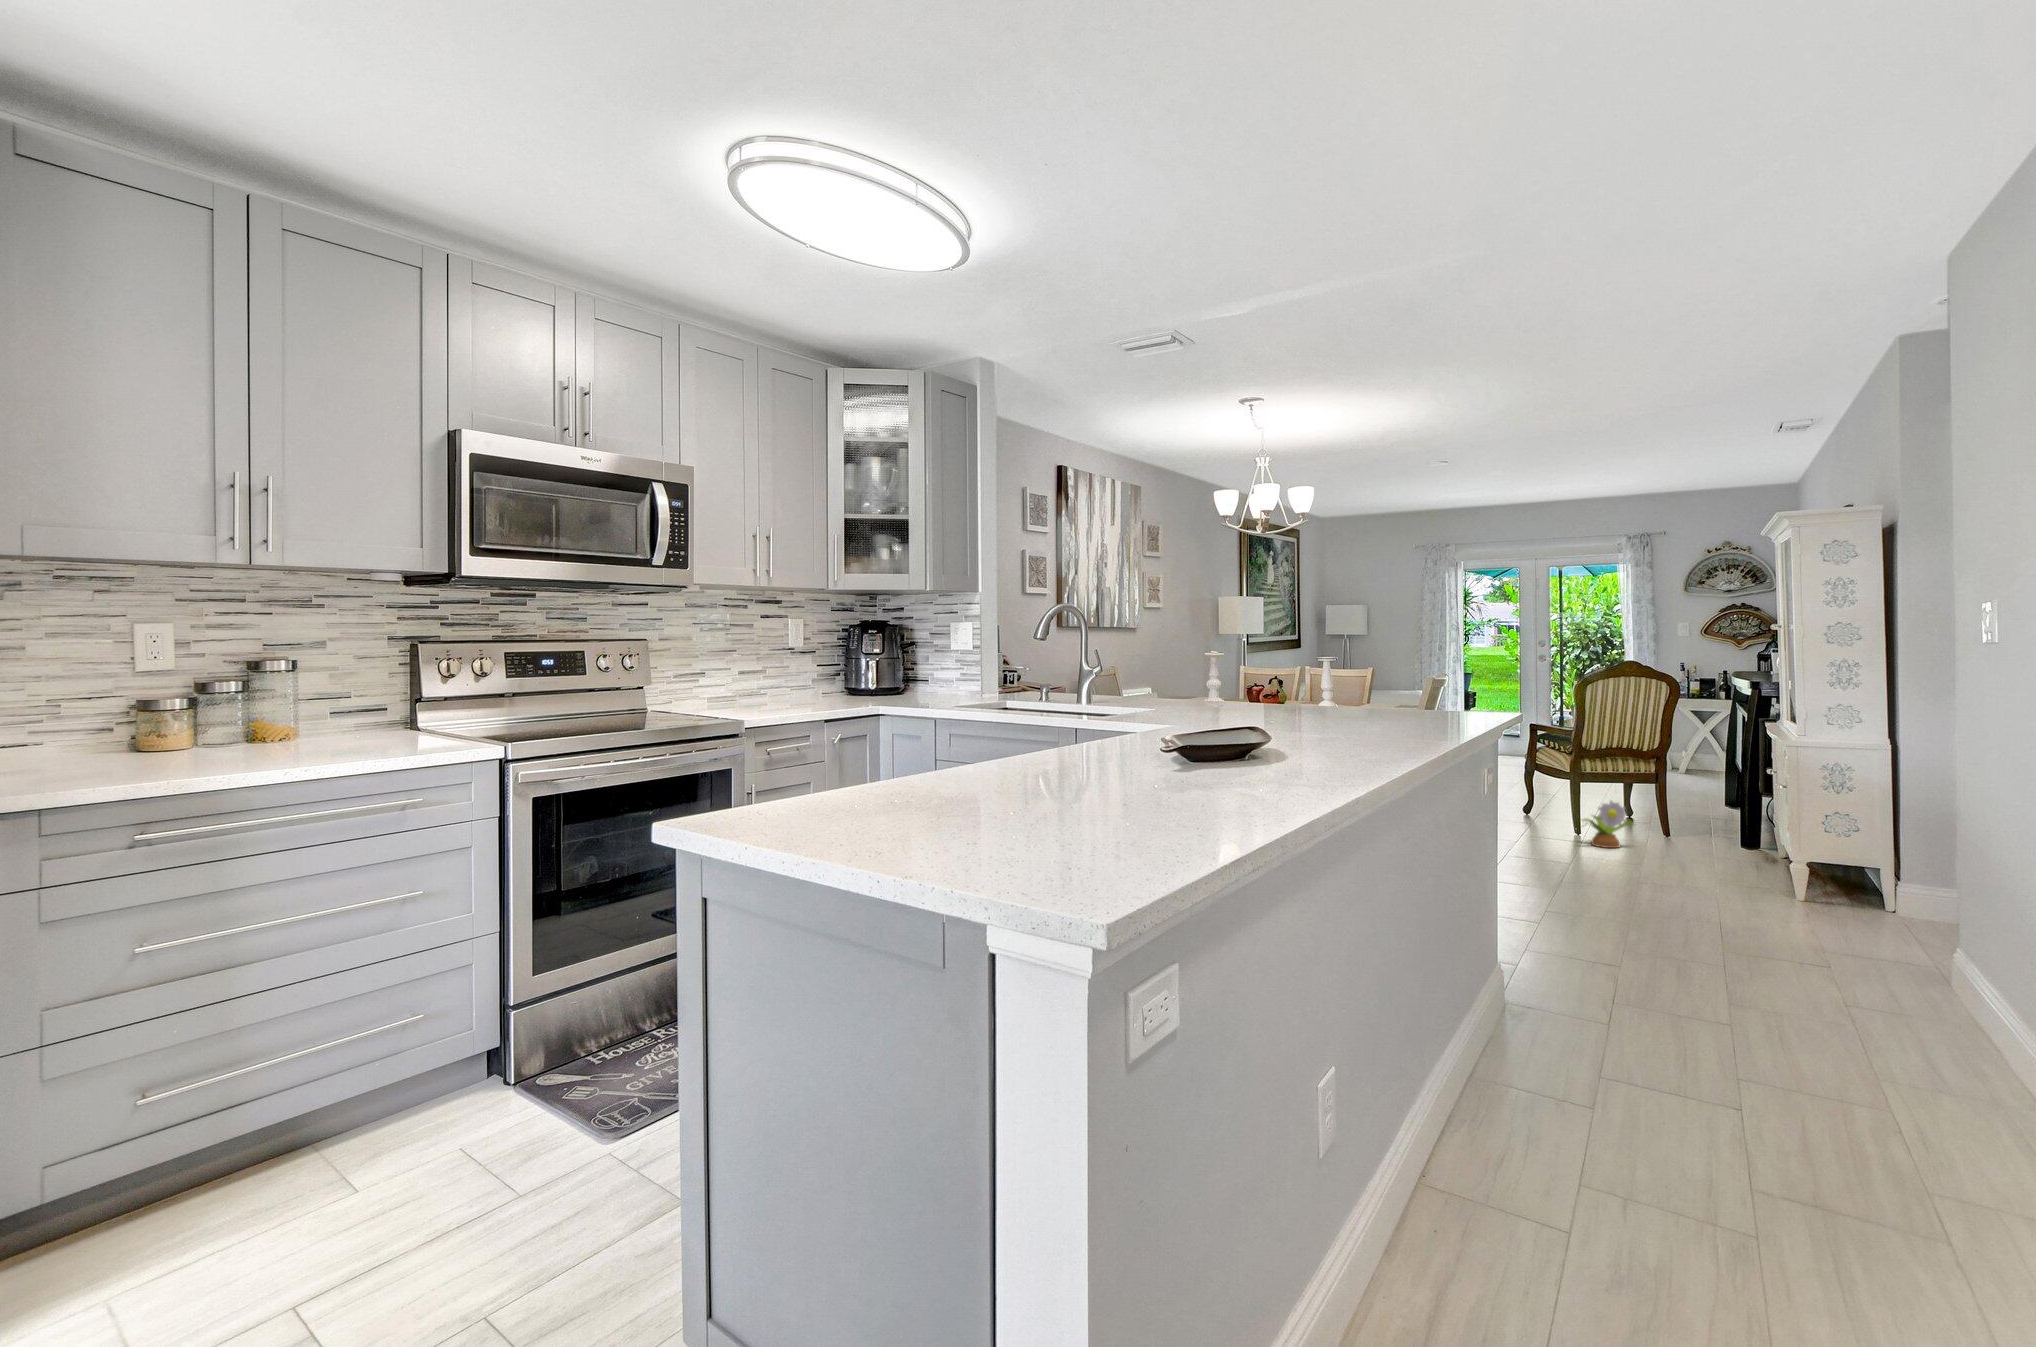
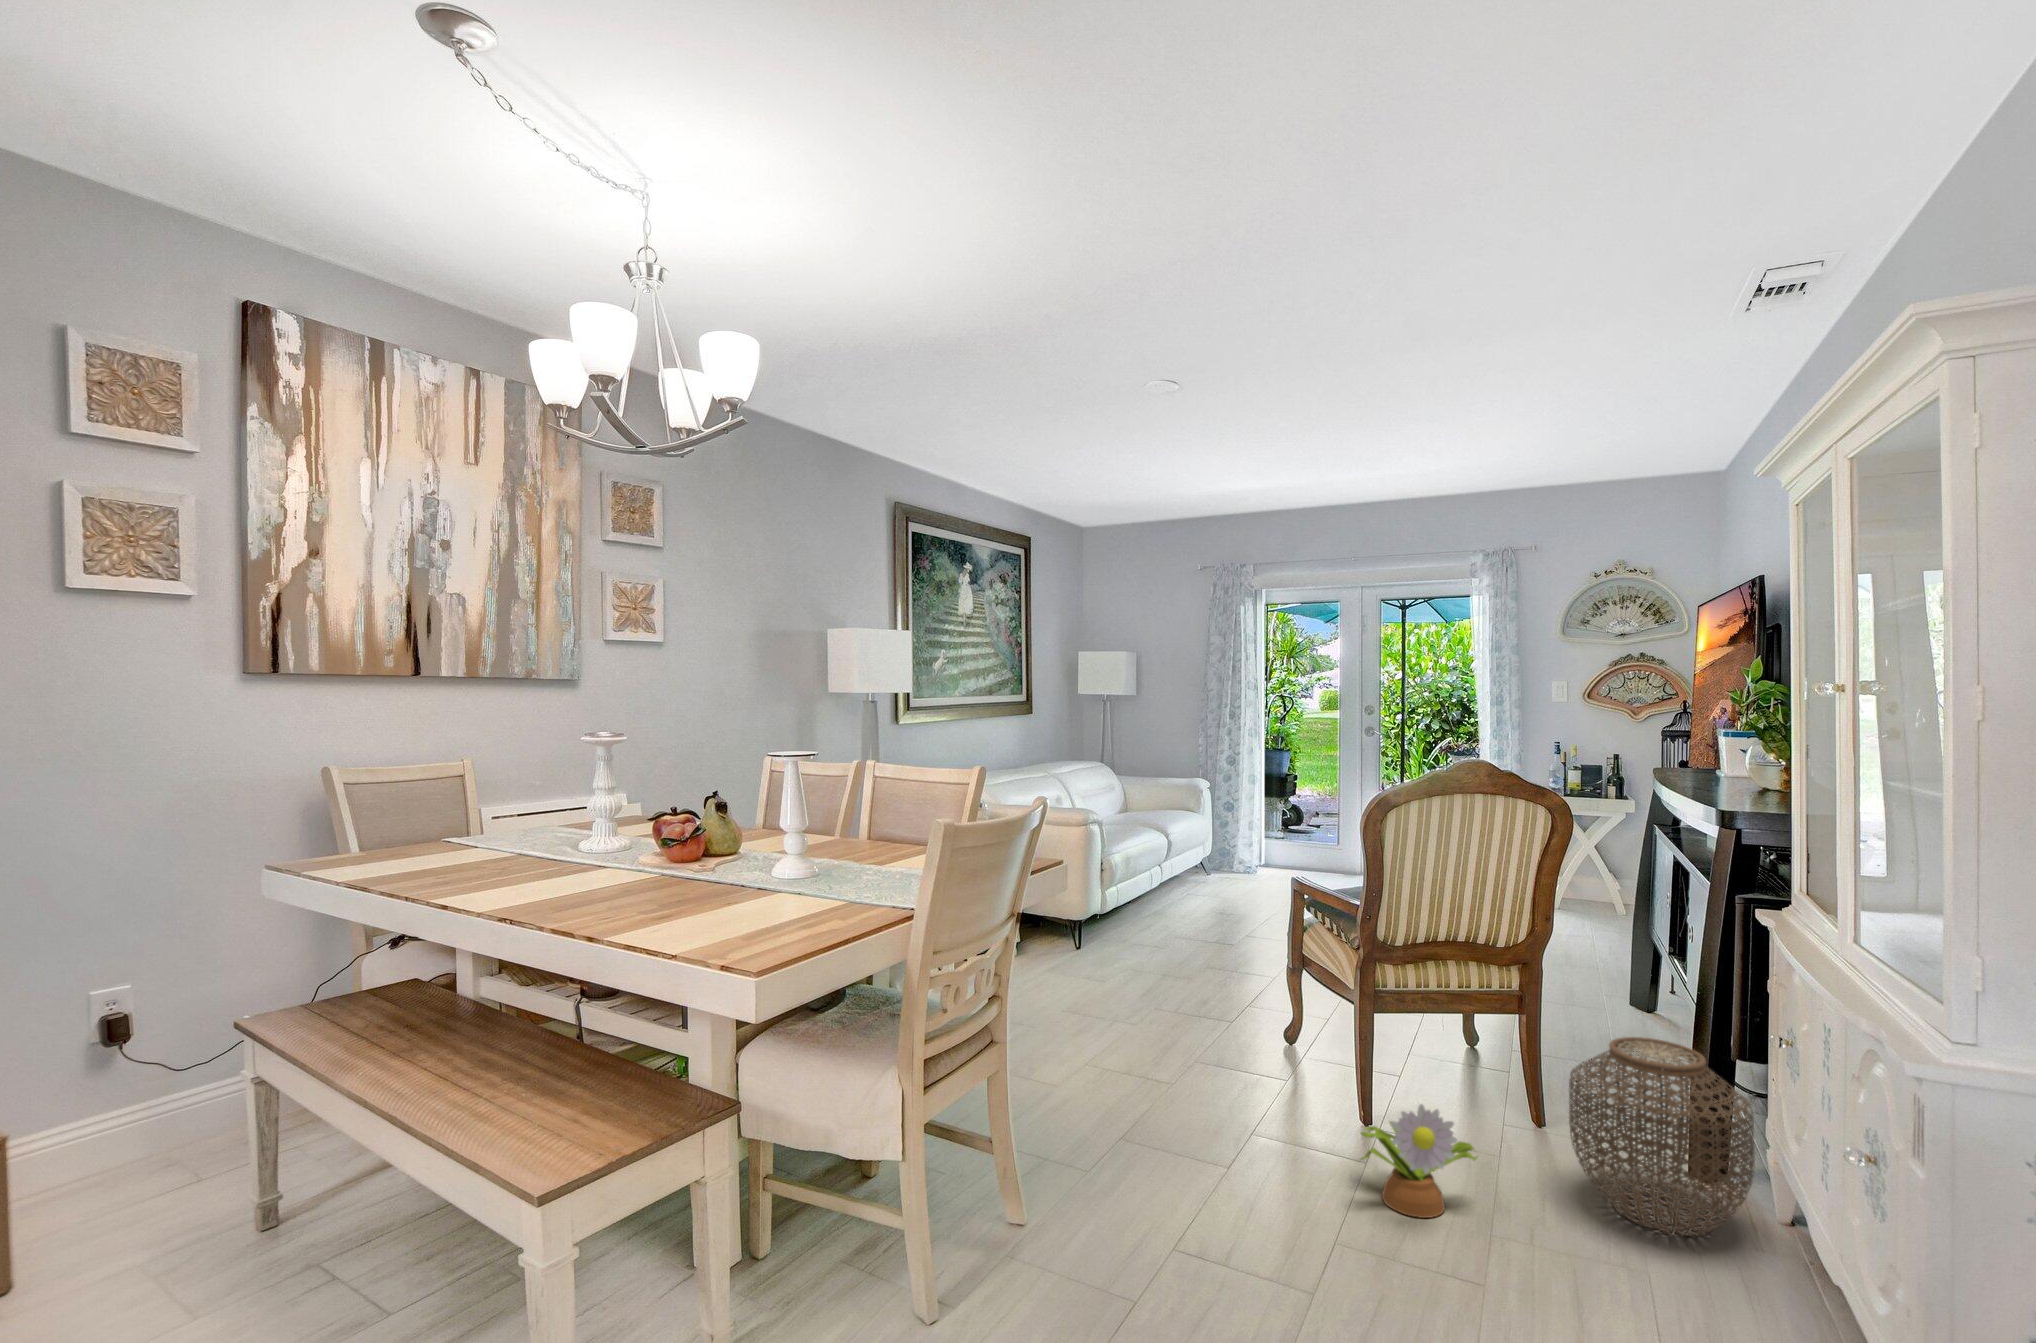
woven basket: none [1678,778,1760,852] -> present [1569,1037,1755,1236]

